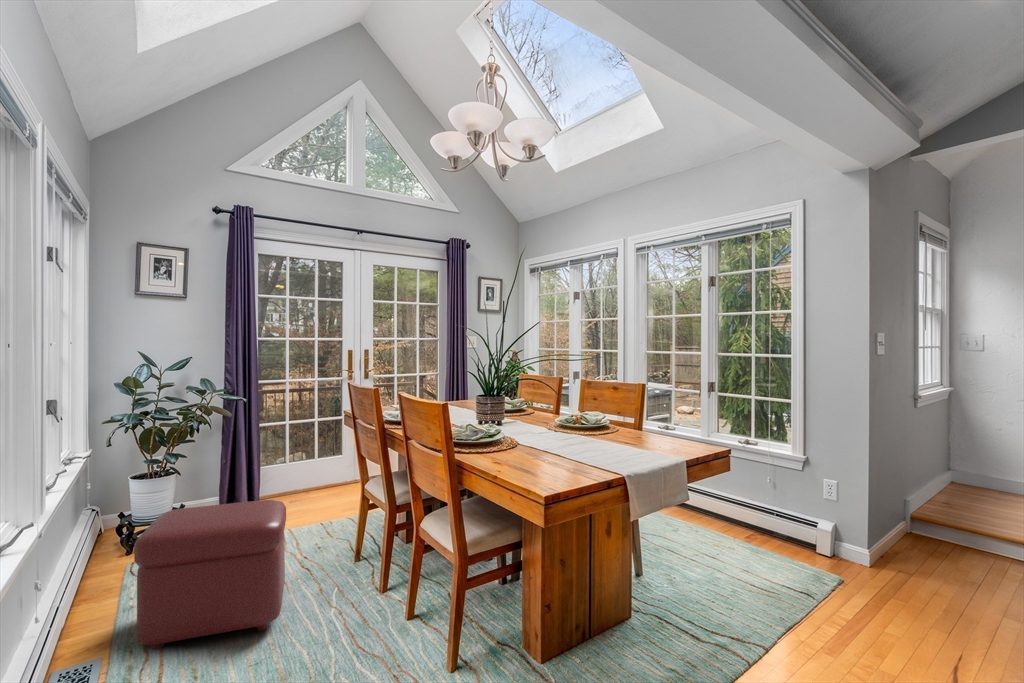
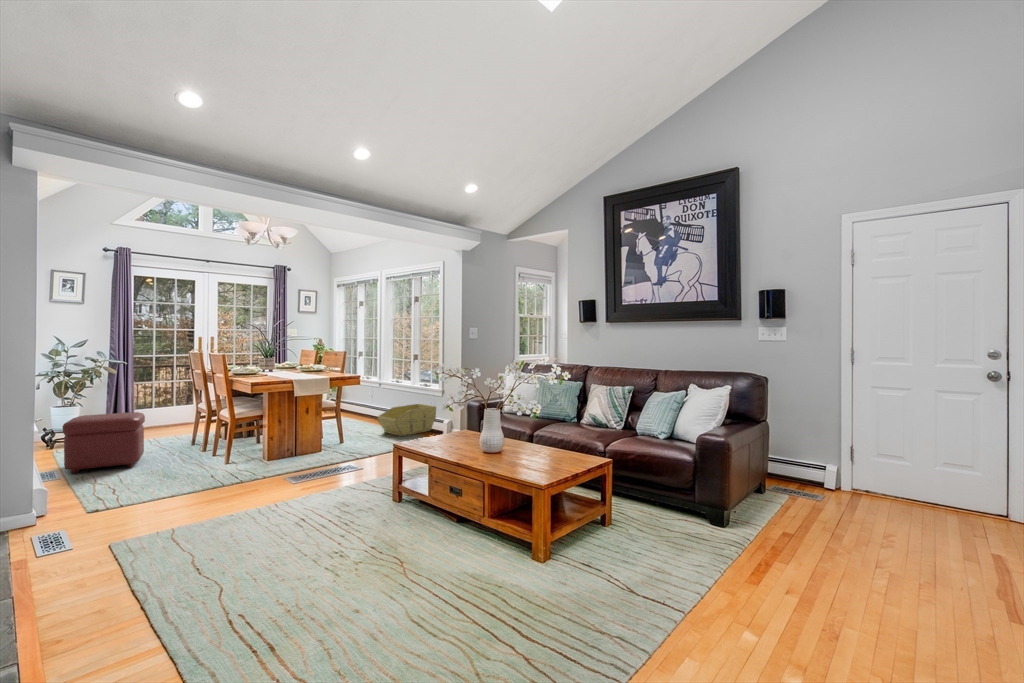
storage bin: none [677,469,781,543] -> present [377,404,436,436]

